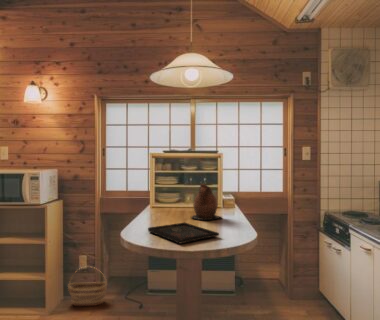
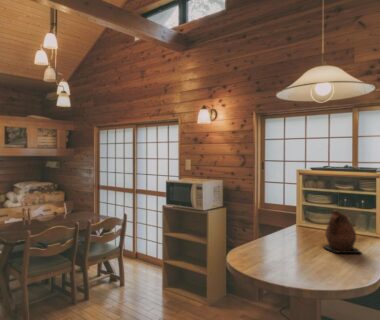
tray: present [148,222,219,244] -> none [257,250,321,275]
basket: present [68,271,107,306] -> none [227,272,260,311]

